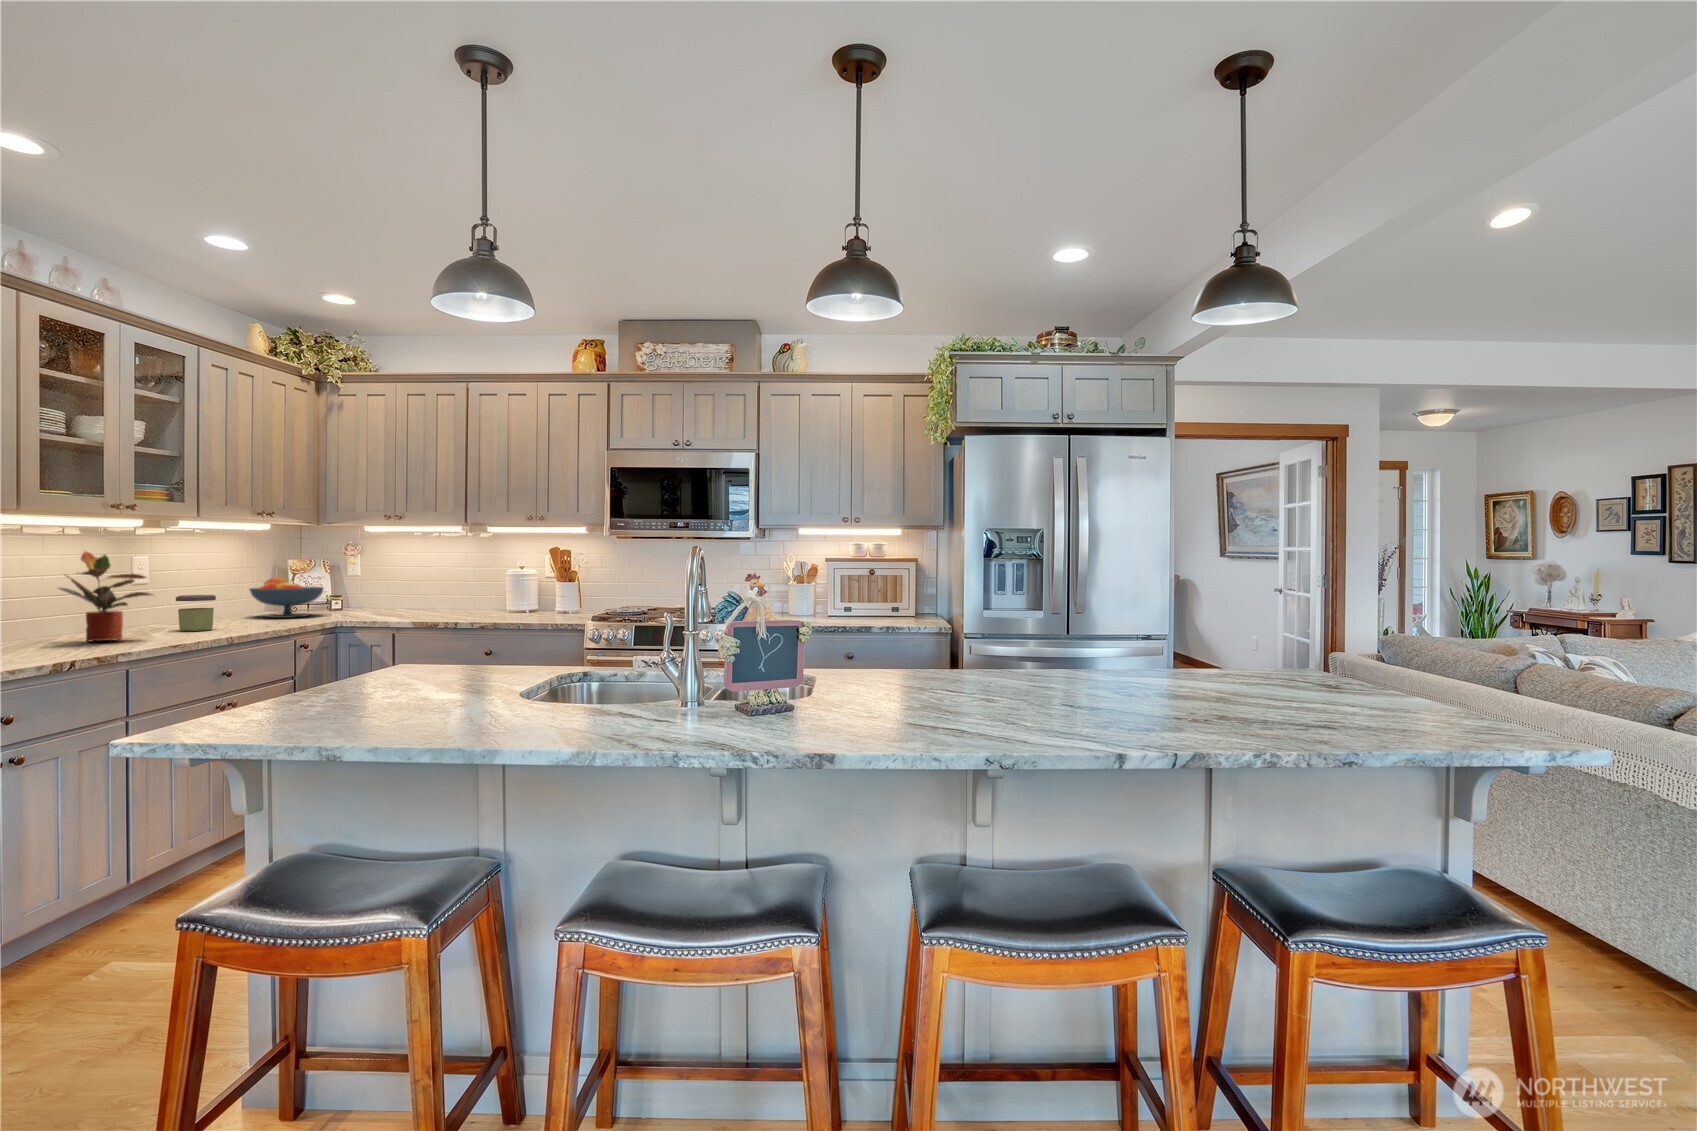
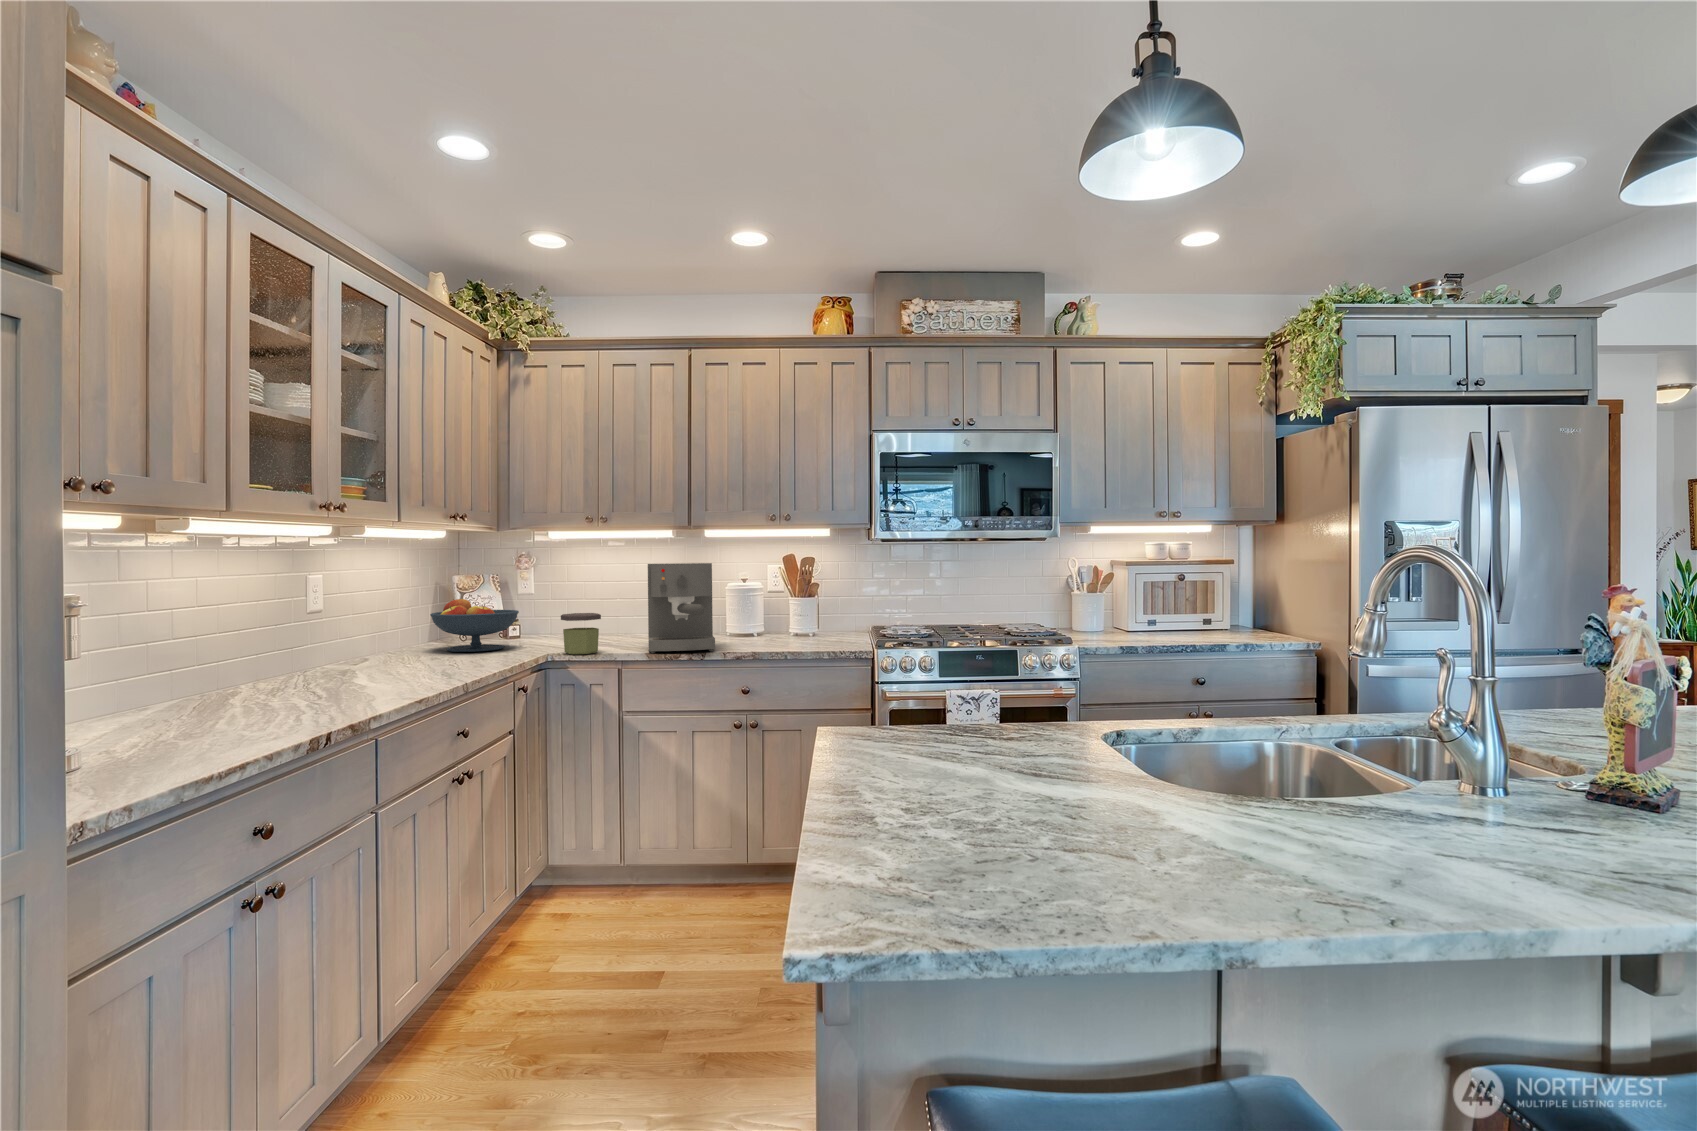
potted plant: present [59,551,151,641] -> none [259,568,381,699]
coffee maker: none [413,552,478,621] -> present [648,563,715,653]
jar: present [176,595,216,631] -> present [561,613,601,654]

